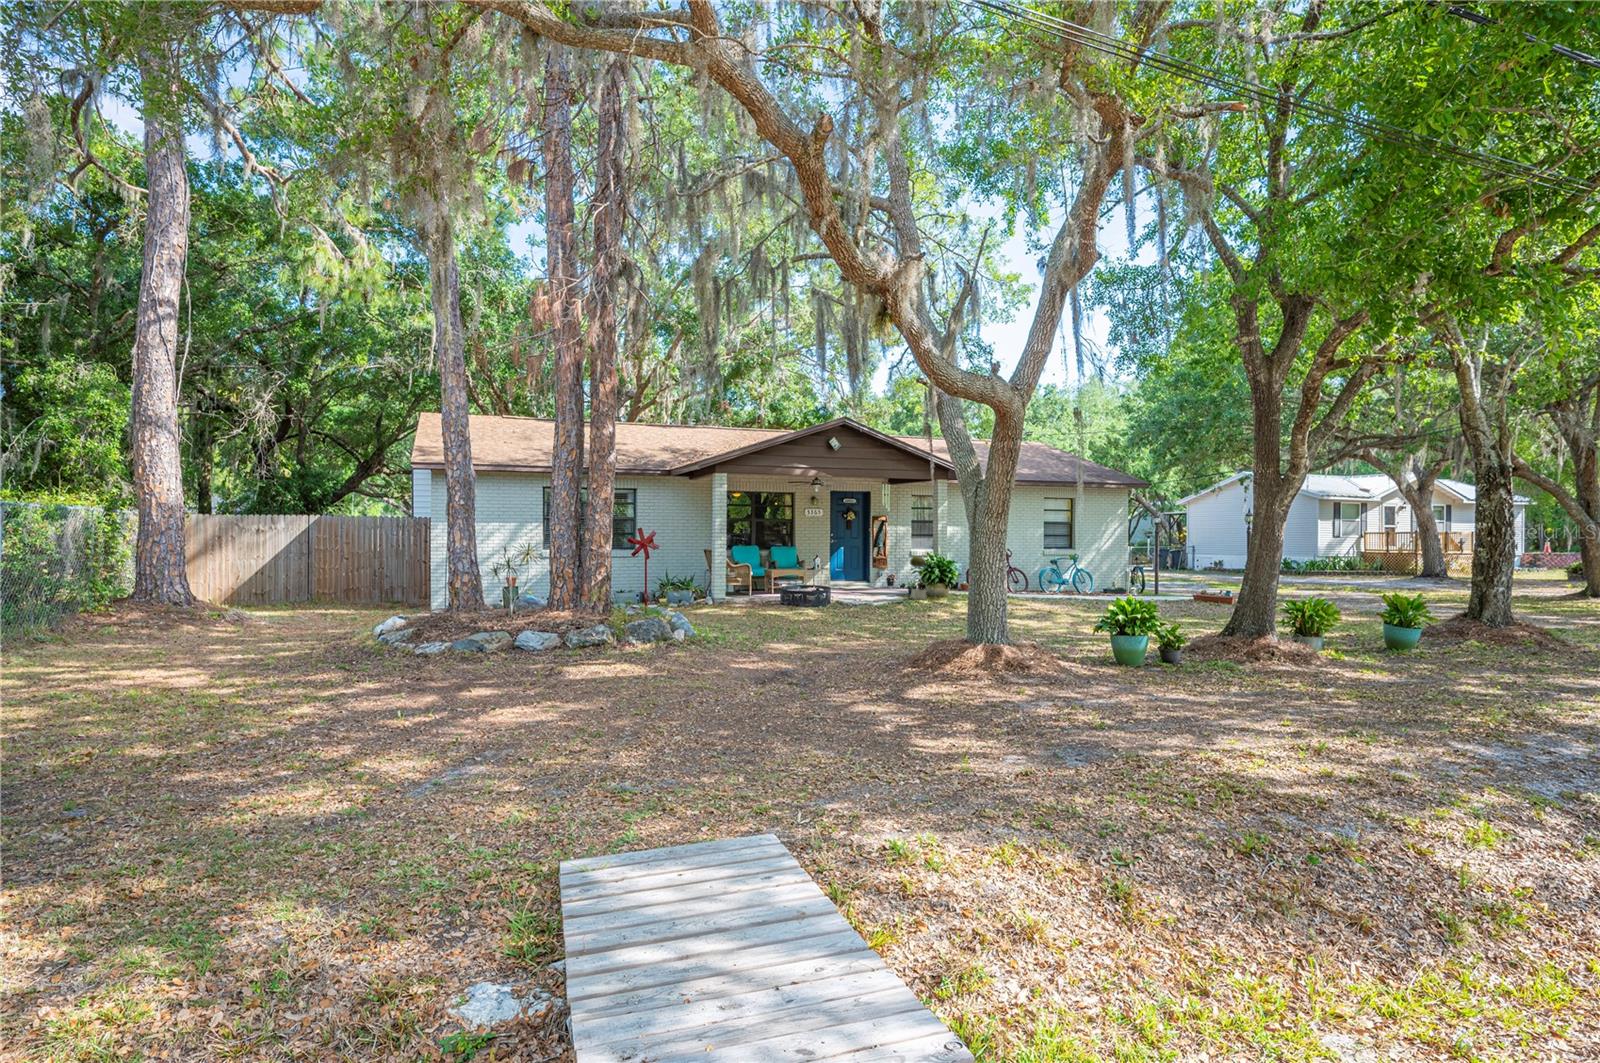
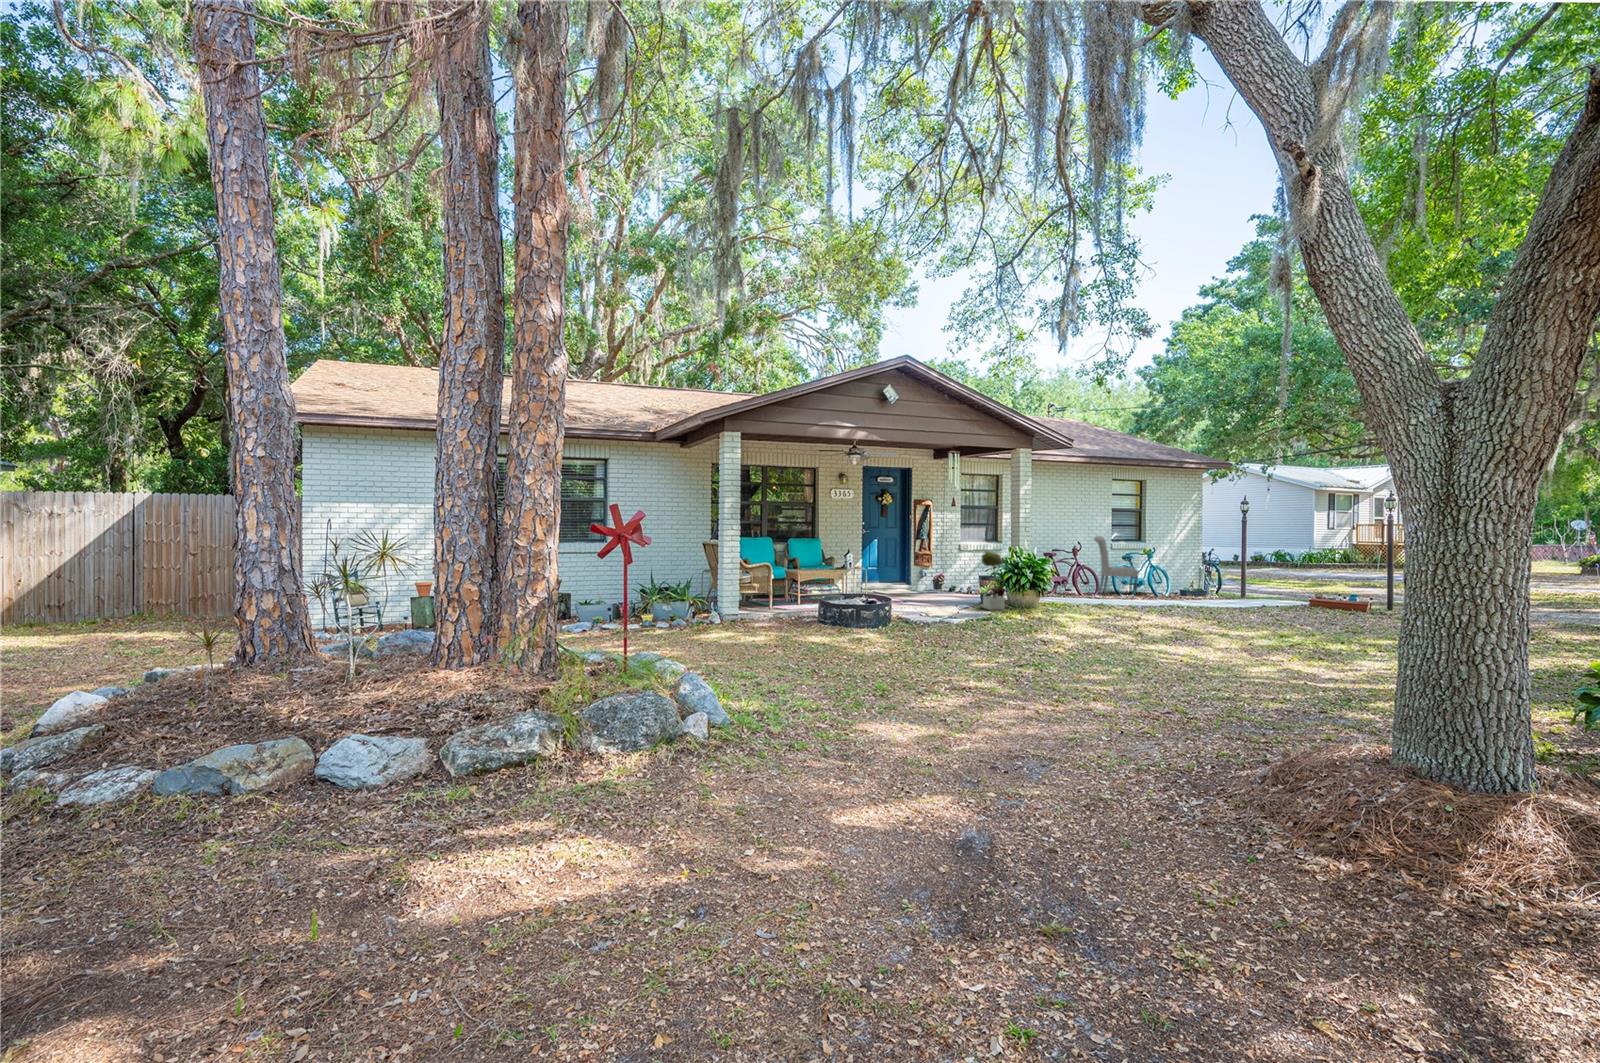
chair: none [1021,544,1052,592] -> present [1094,536,1139,595]

